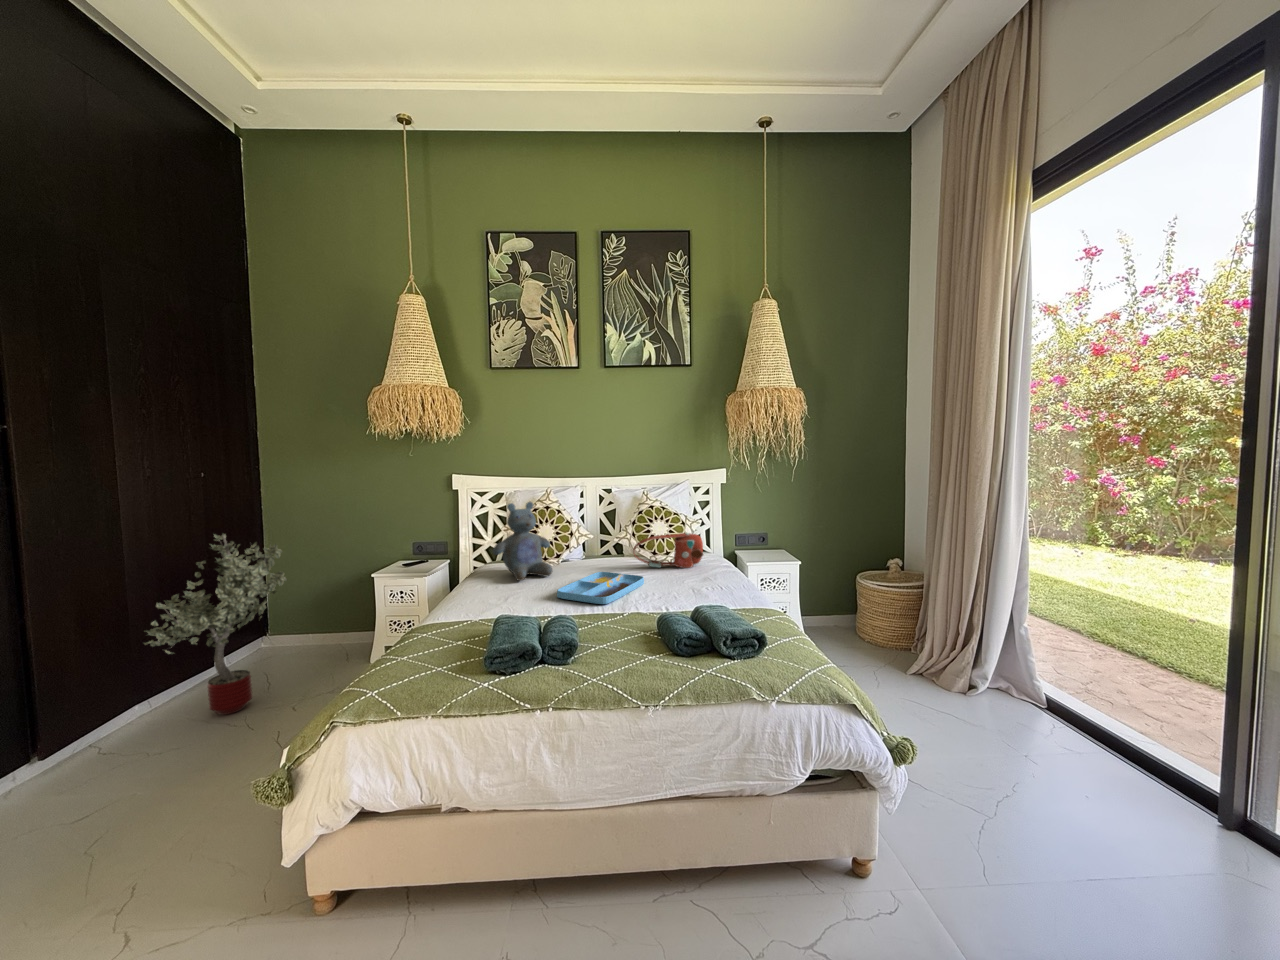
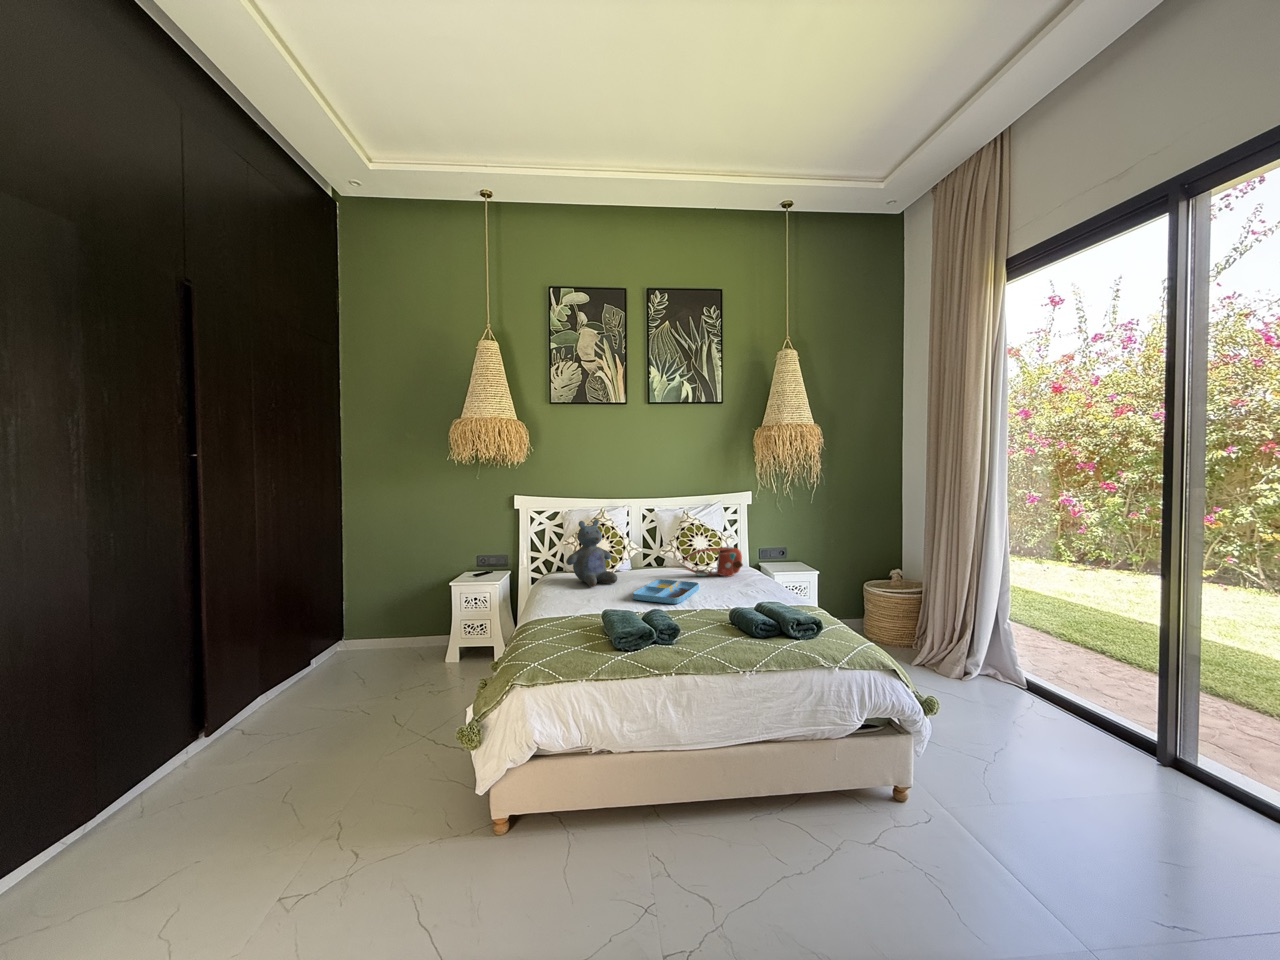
potted tree: present [145,533,287,715] -> none [275,545,381,704]

